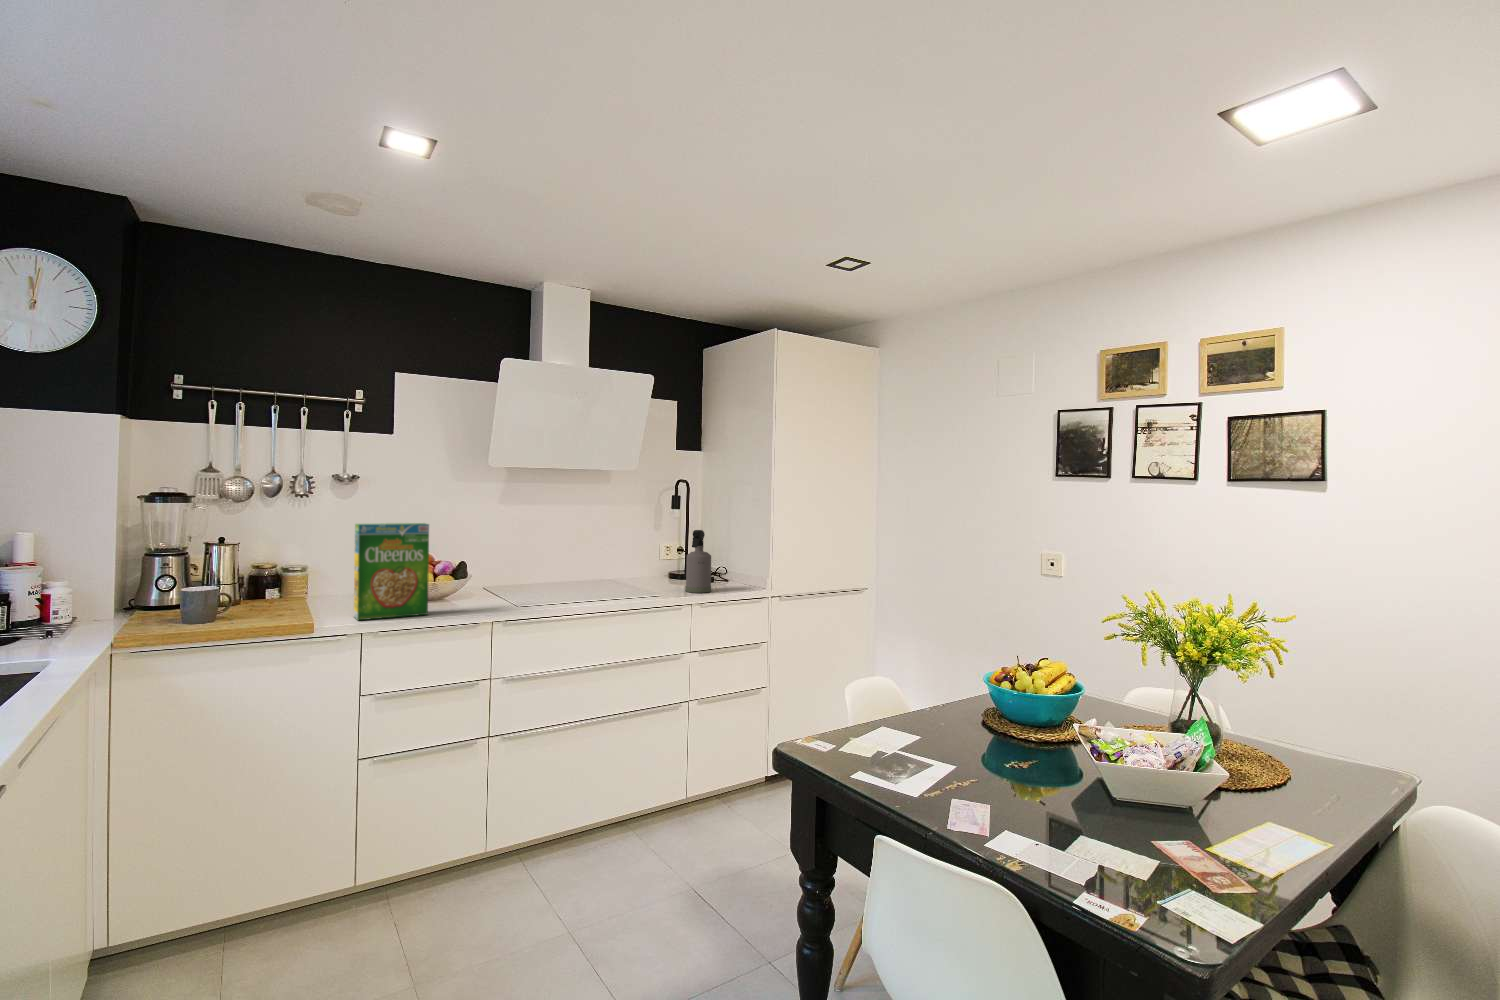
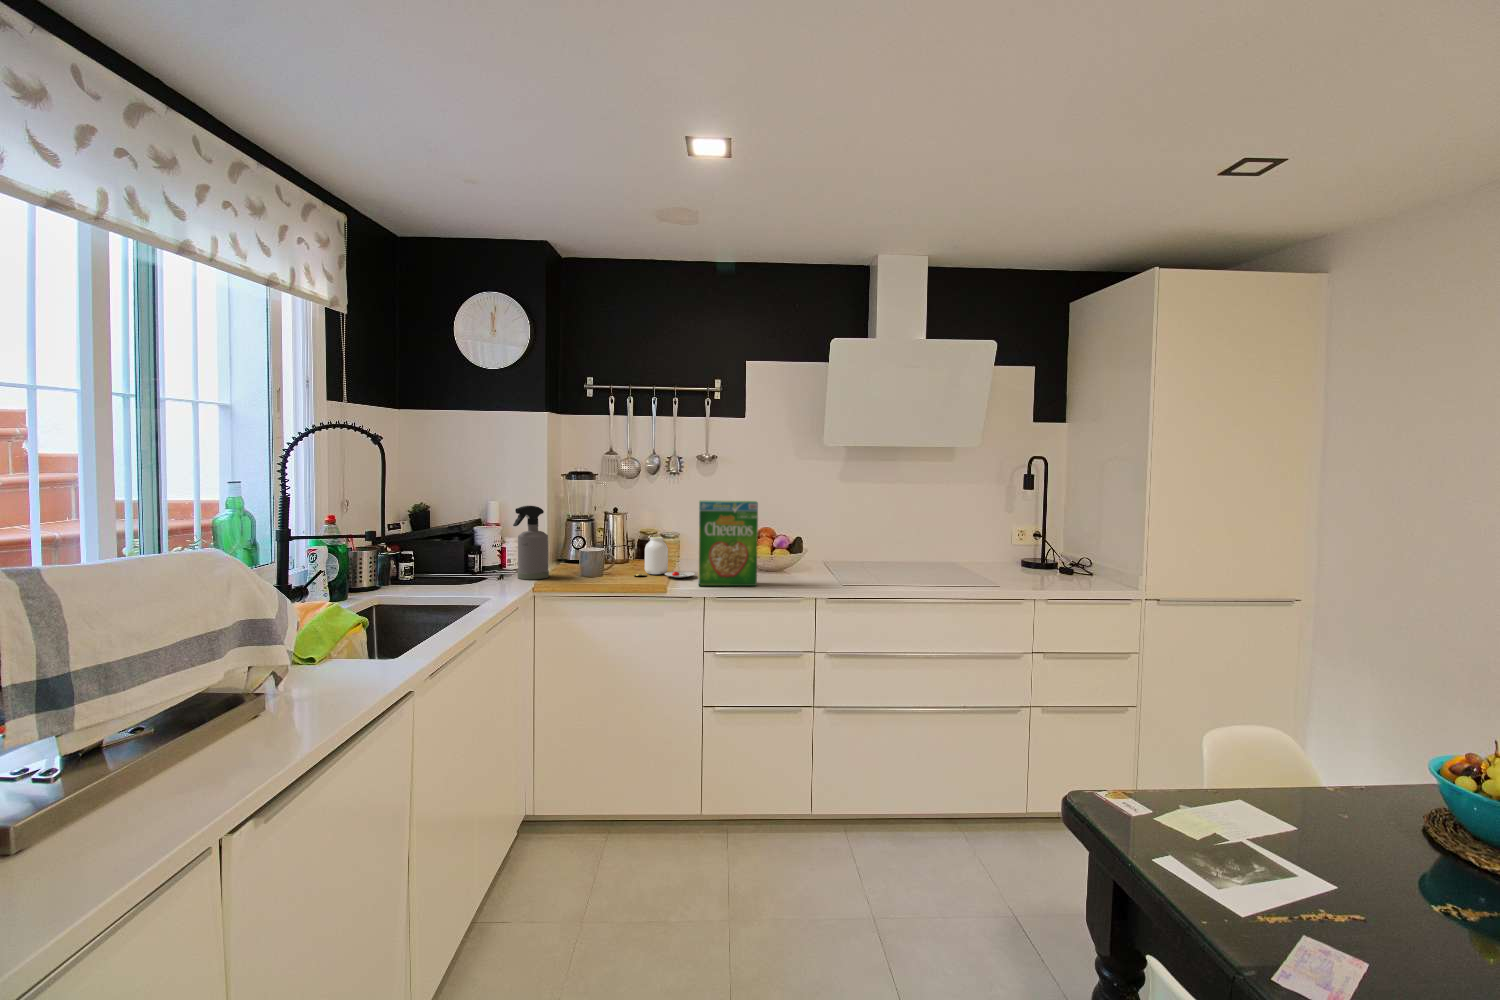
spray bottle: present [685,530,711,593] -> present [513,506,549,579]
jar: none [260,569,345,617] -> present [634,537,695,578]

